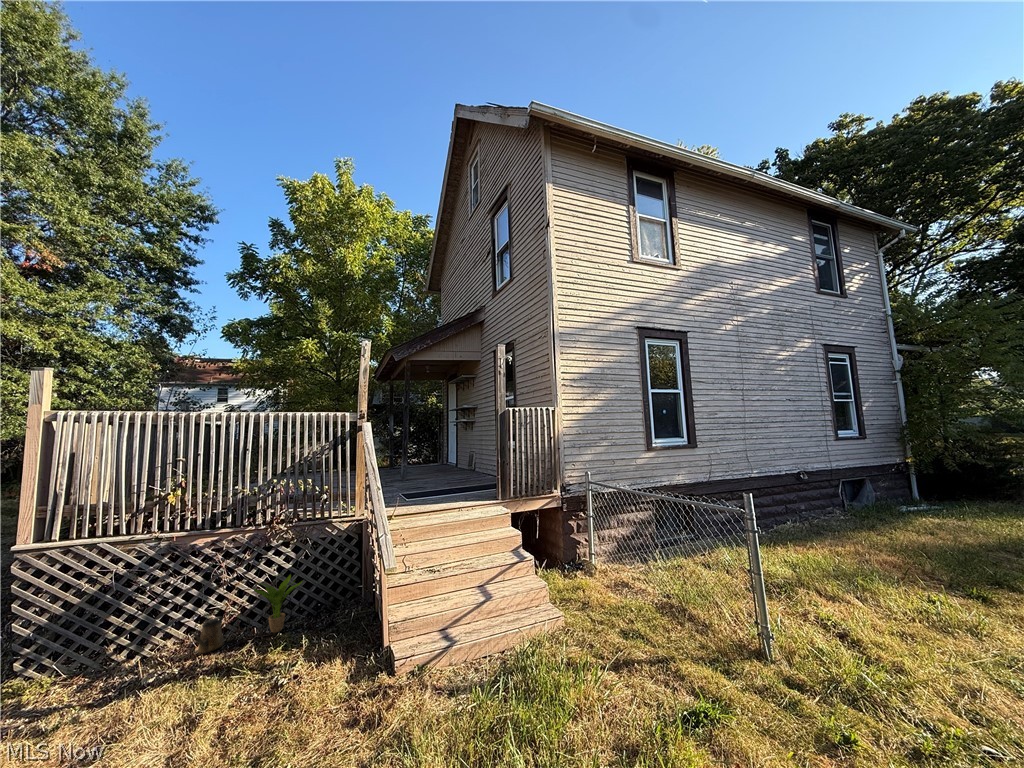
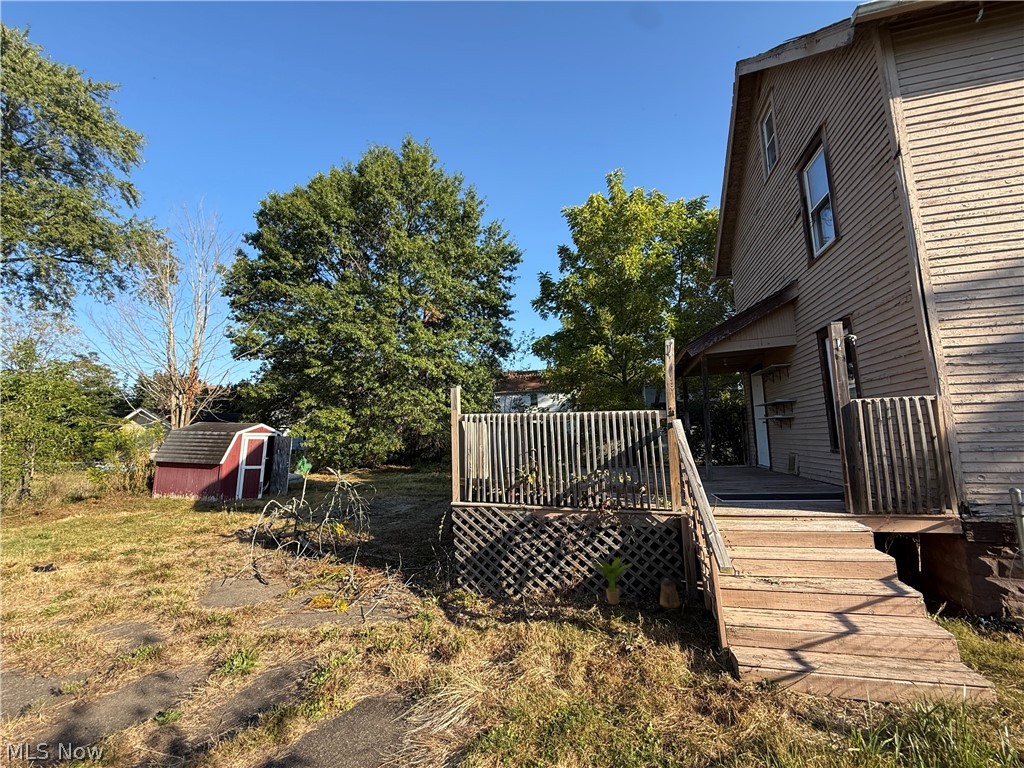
watering can: present [191,617,225,653] -> present [660,579,680,608]

